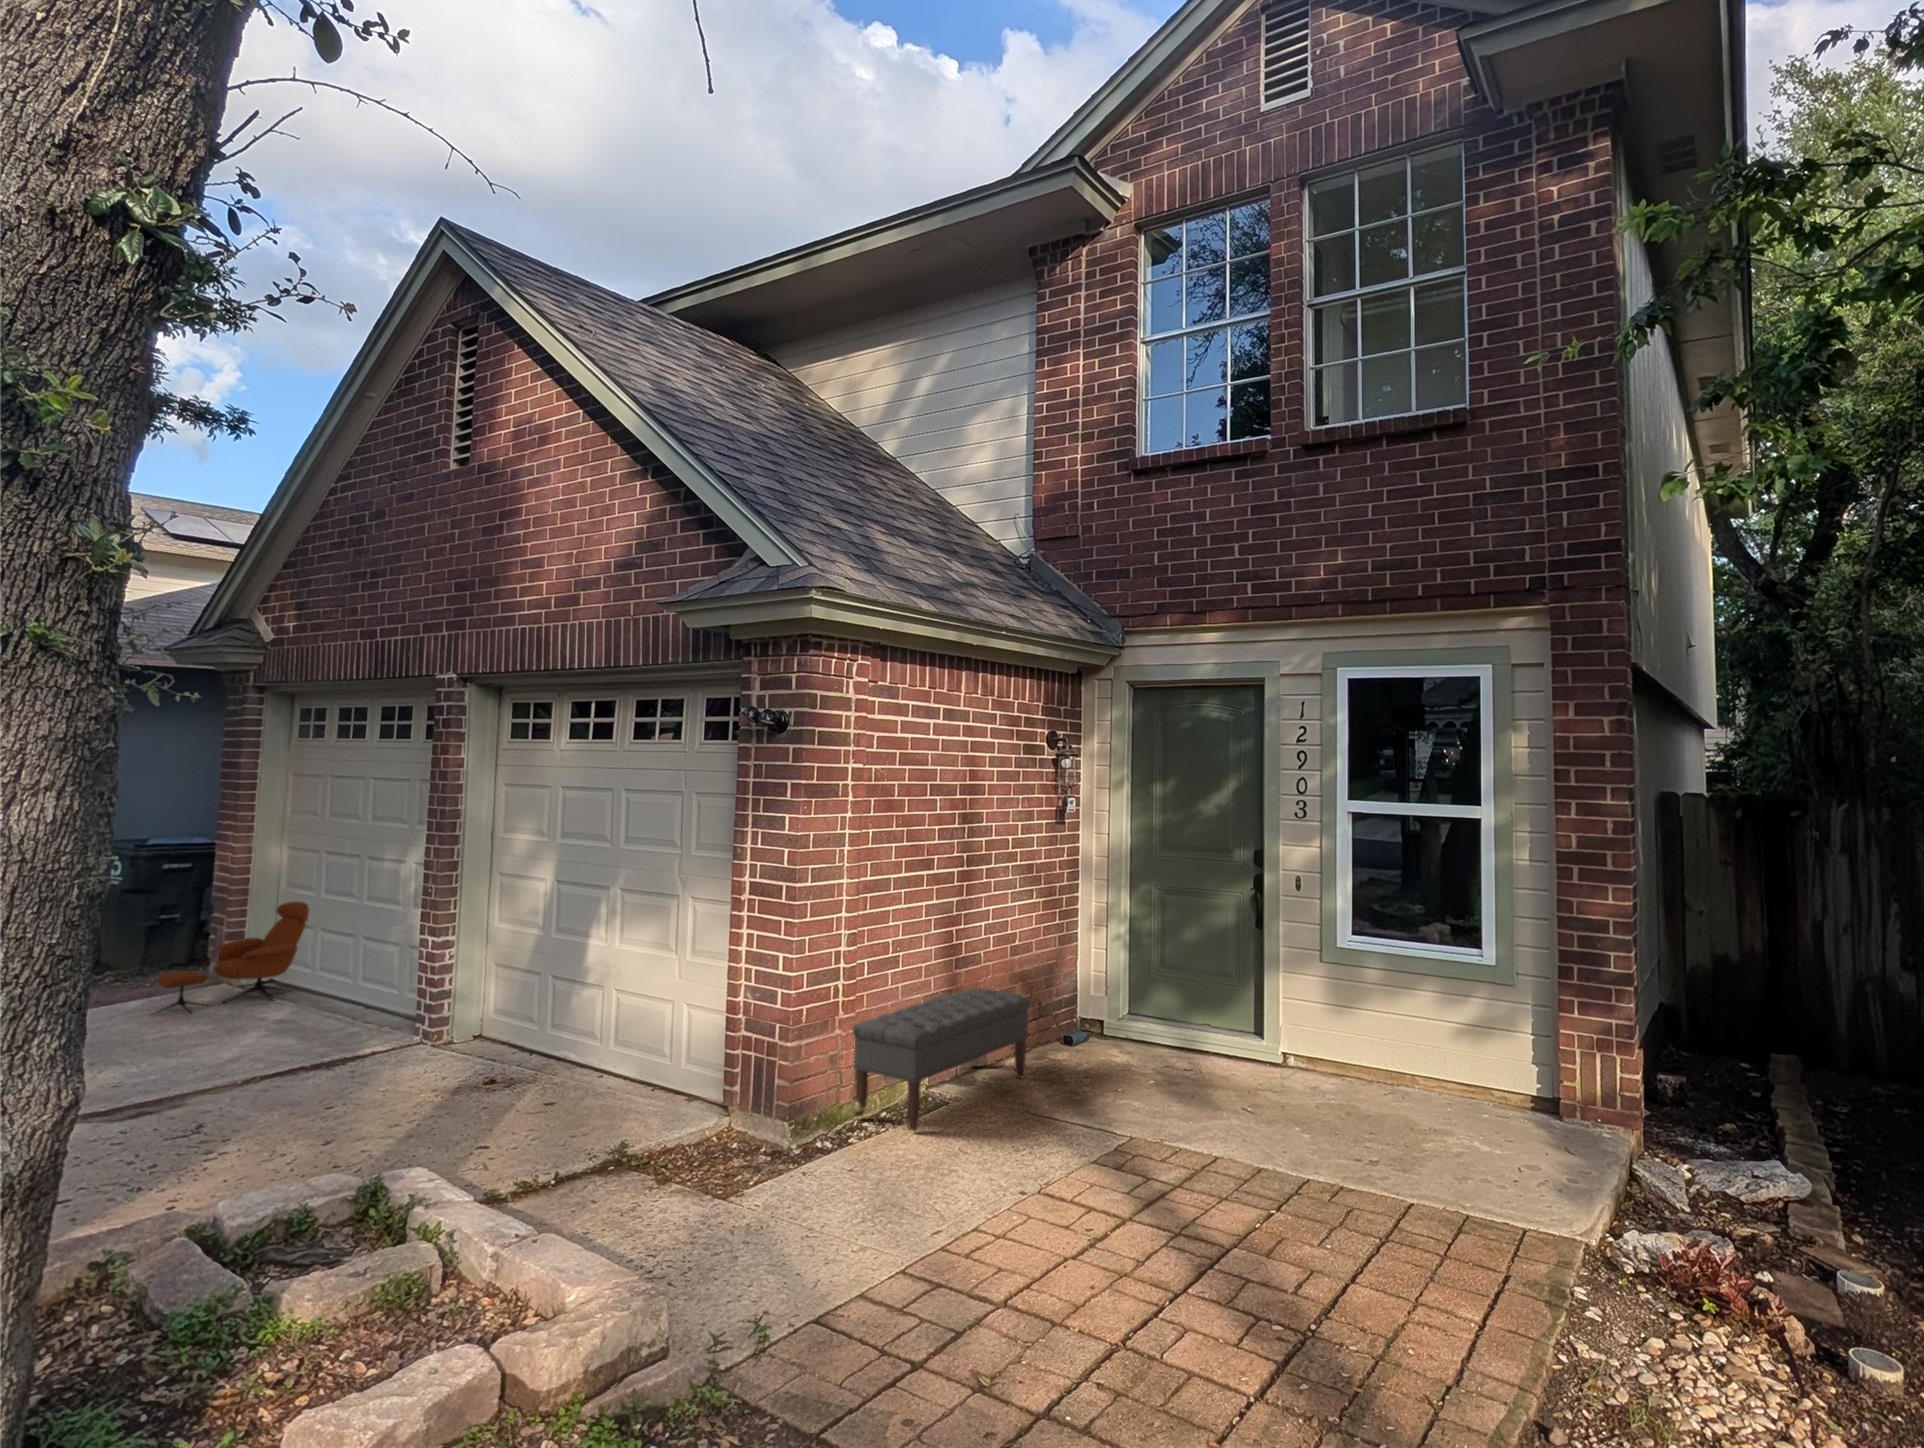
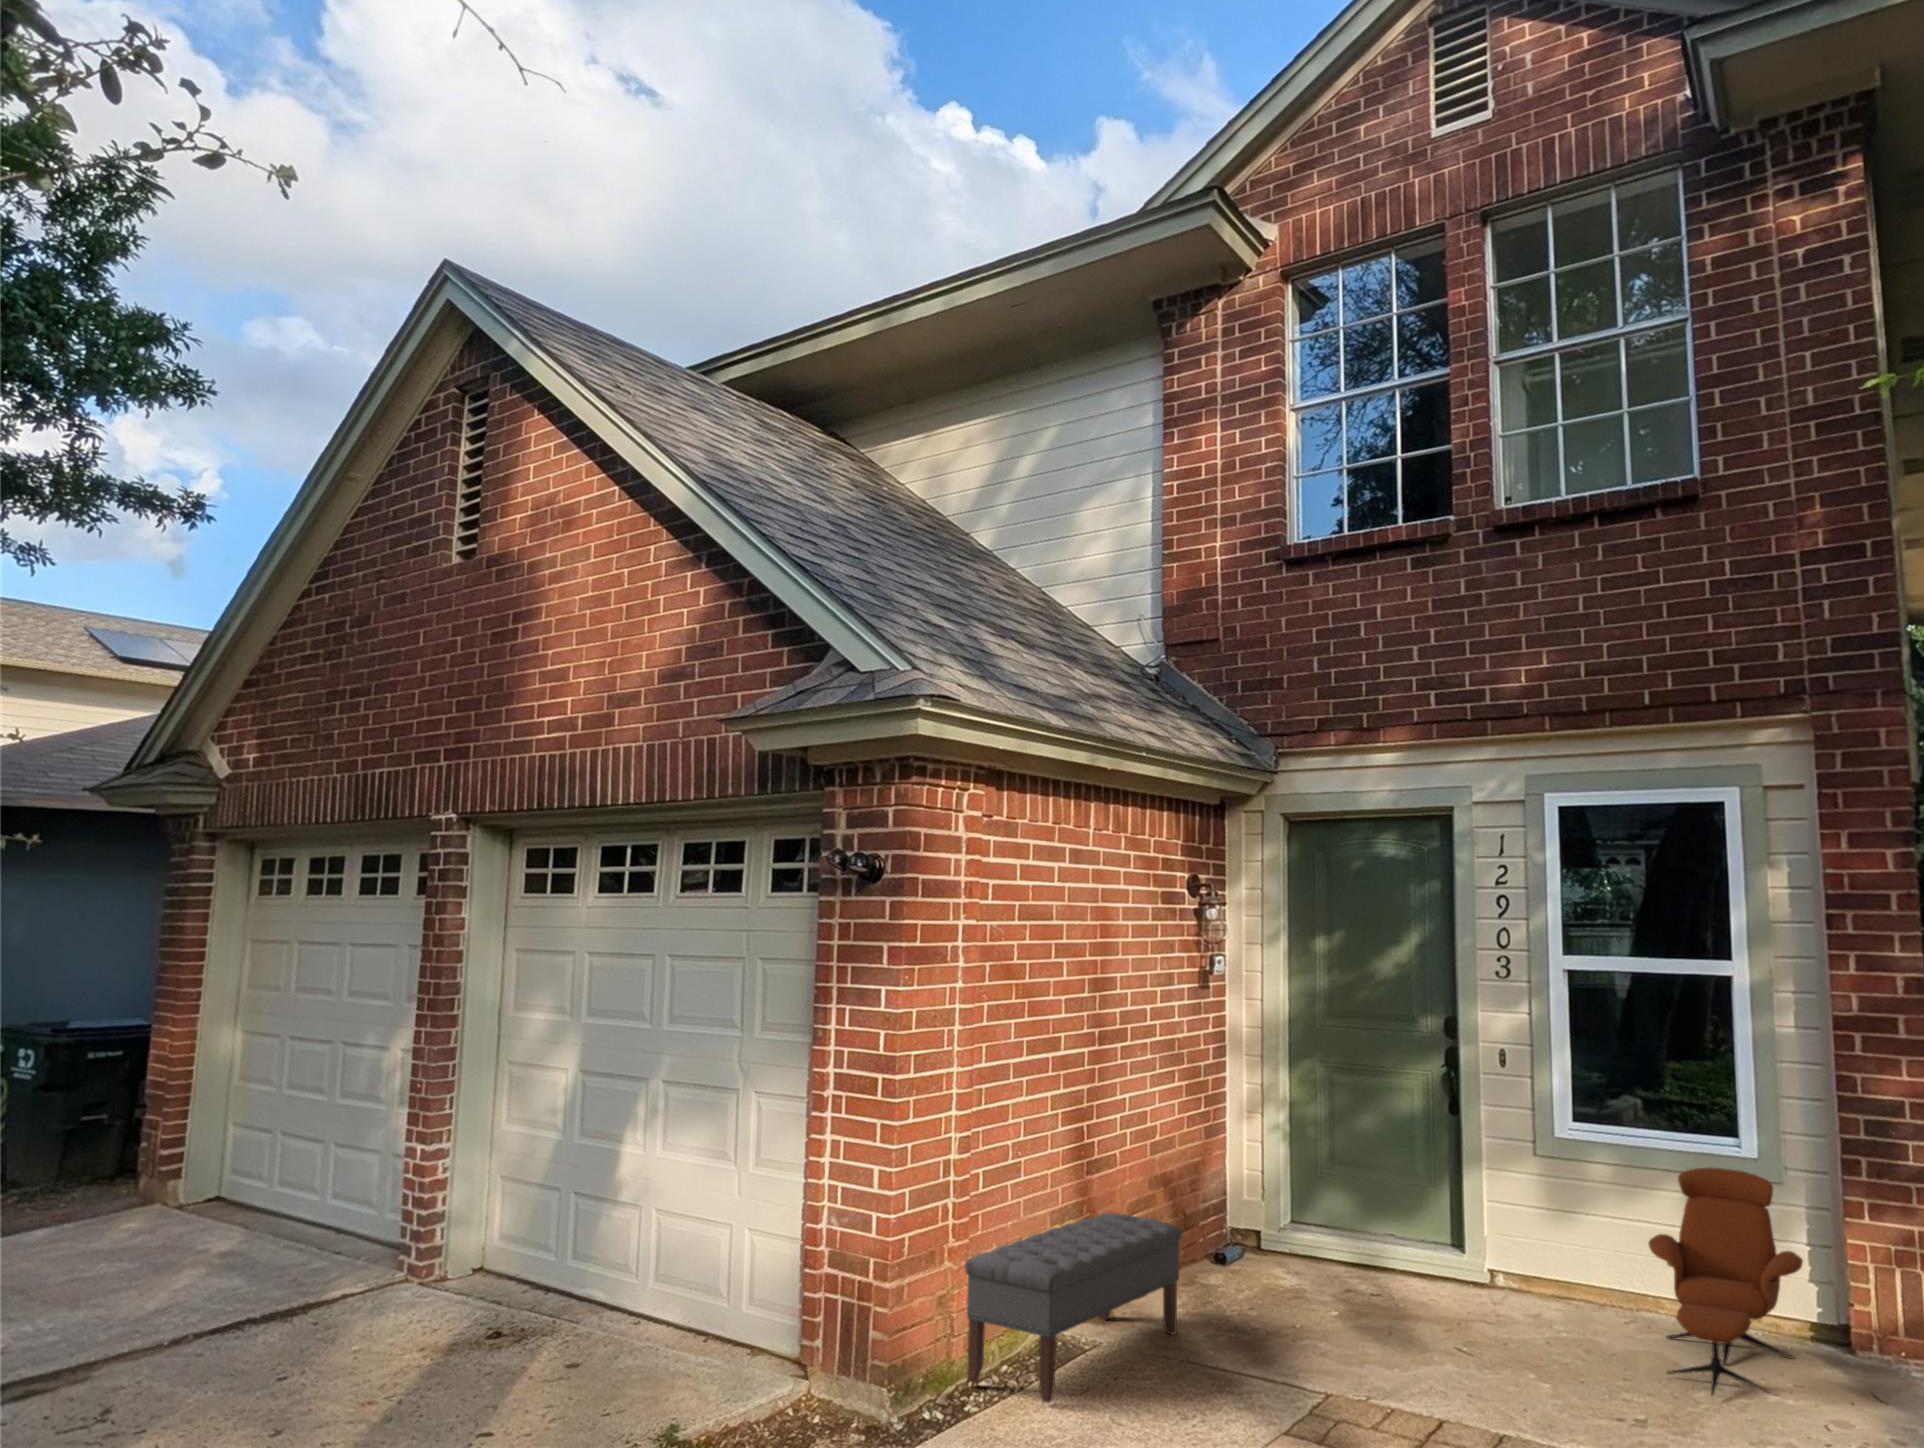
lounge chair: present [156,902,309,1013] -> present [1649,1168,1803,1396]

